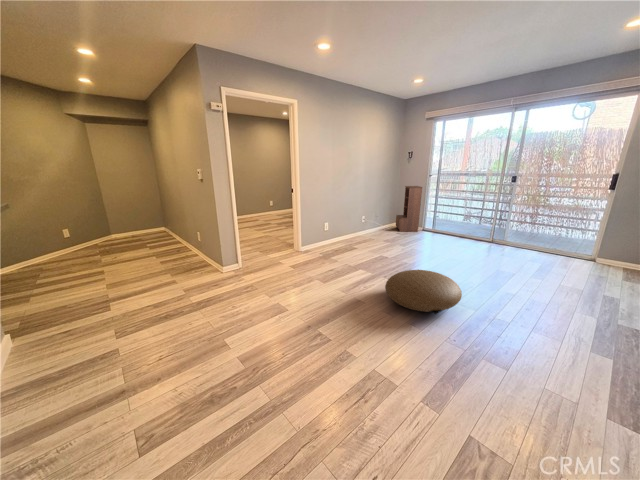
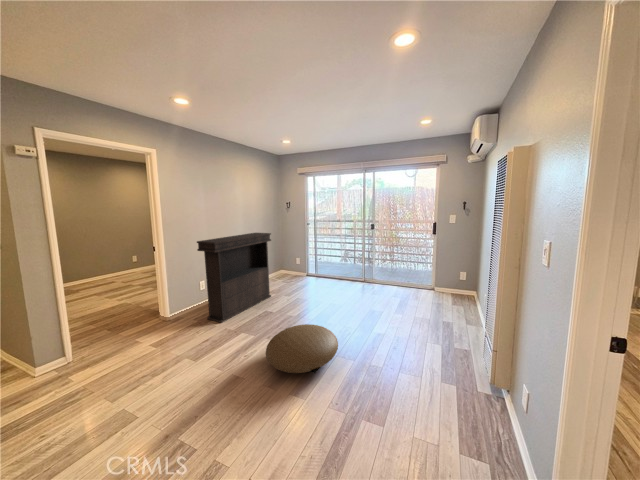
console table: none [326,182,391,260] -> present [197,233,271,323]
bookshelf: present [396,186,422,232] -> none [283,233,304,279]

